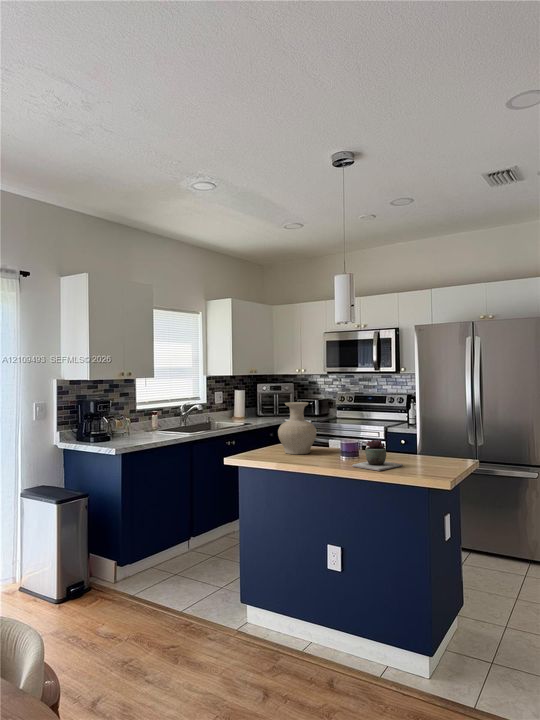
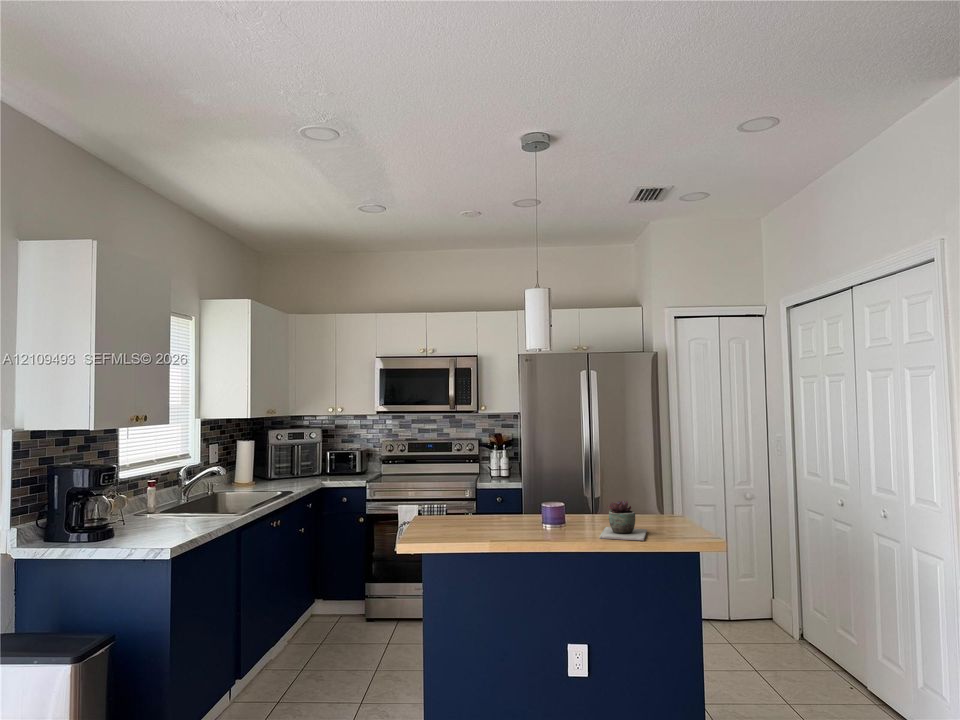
vase: present [278,402,316,454] -> none [458,456,511,530]

